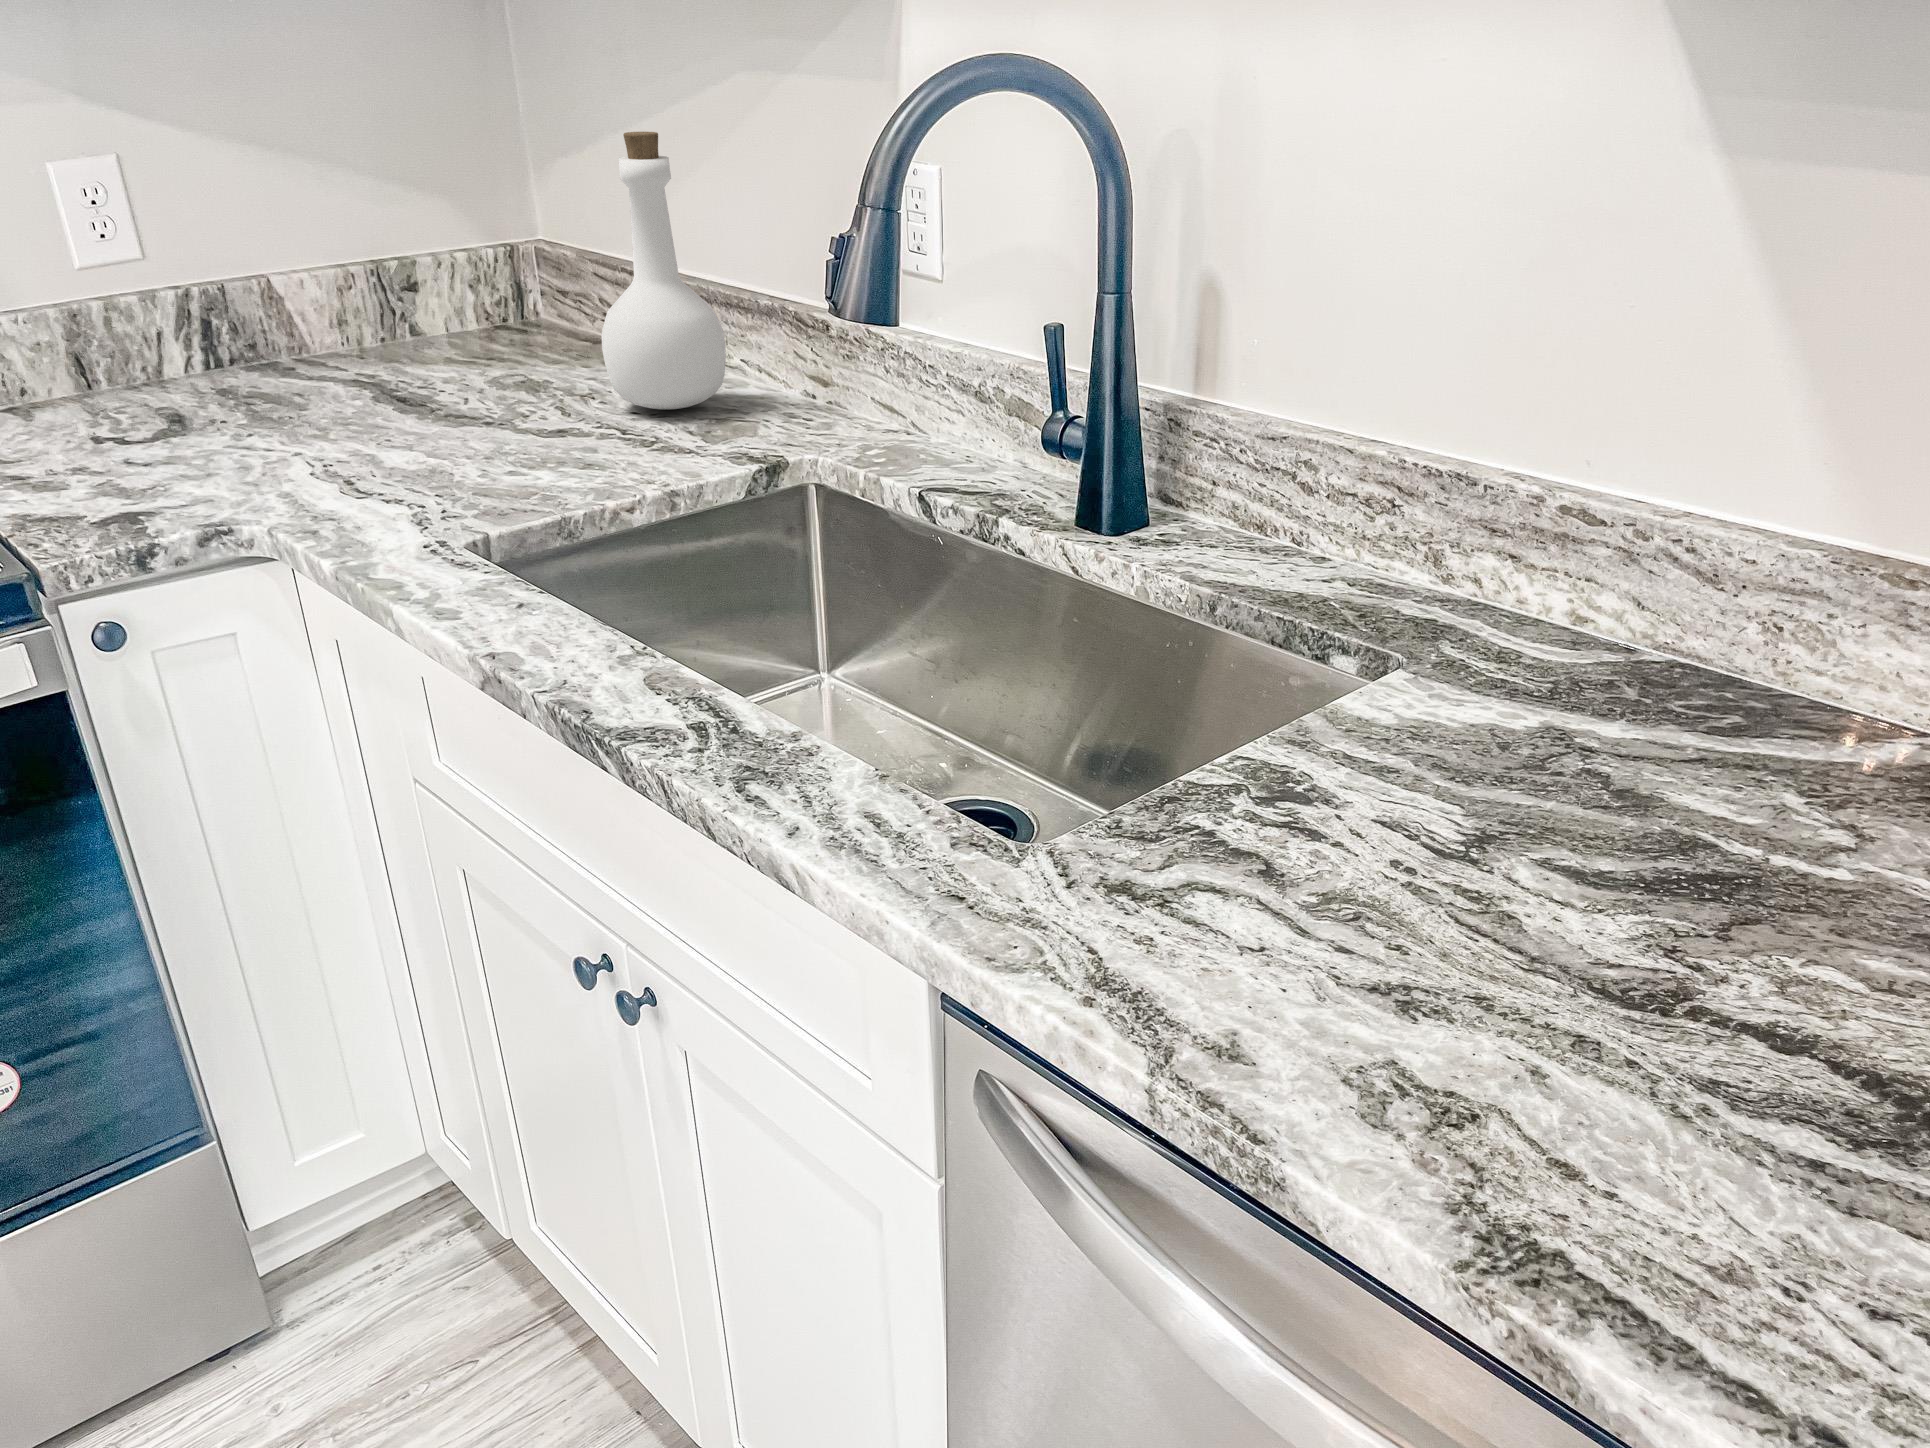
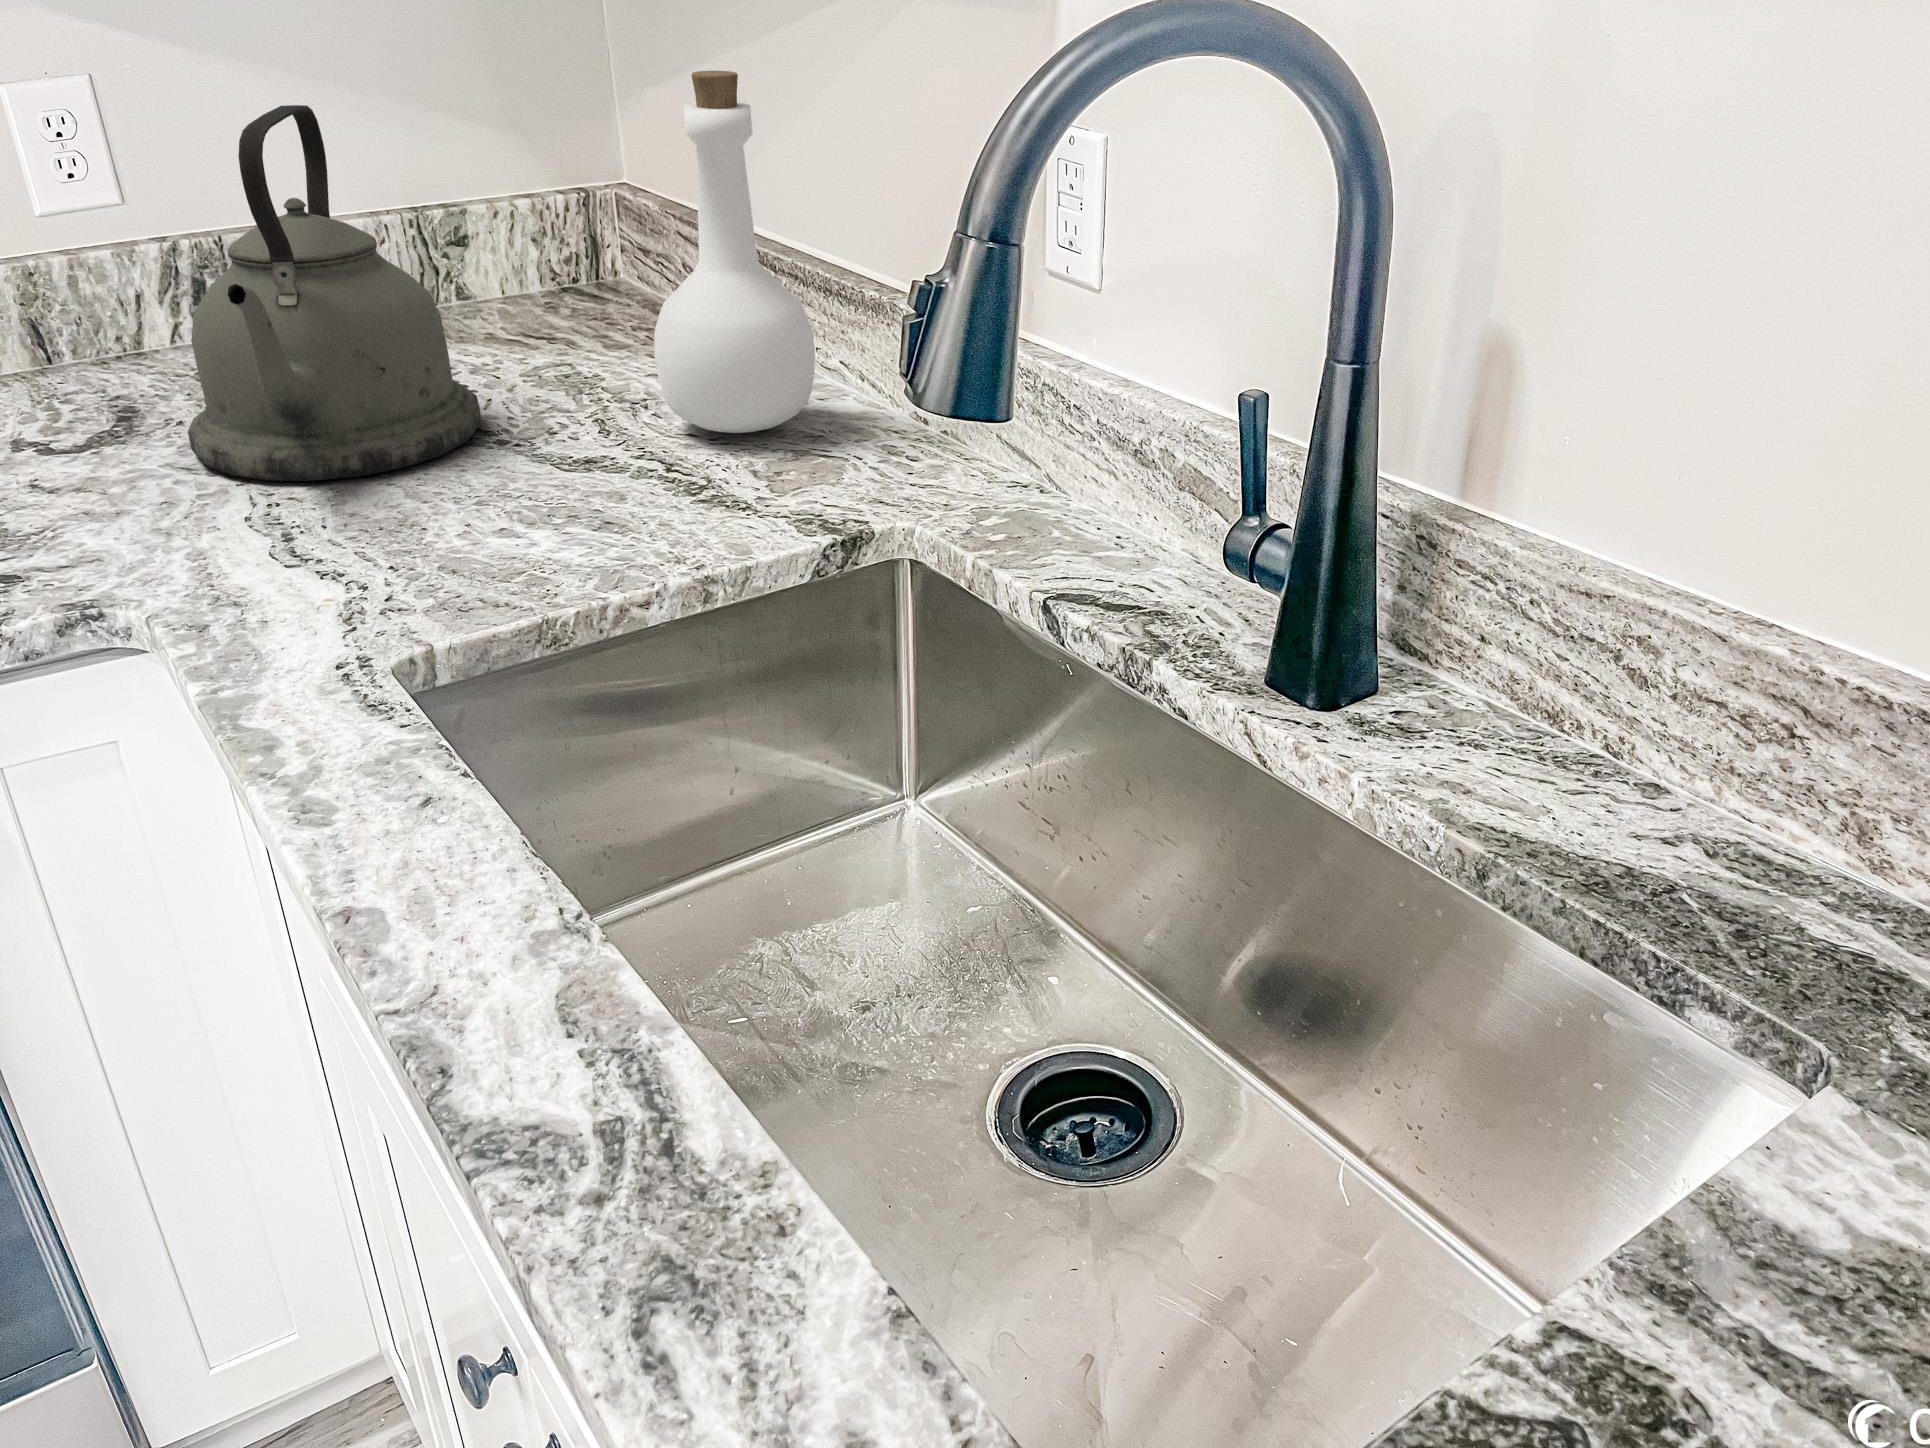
kettle: none [243,166,469,452] -> present [188,105,481,481]

